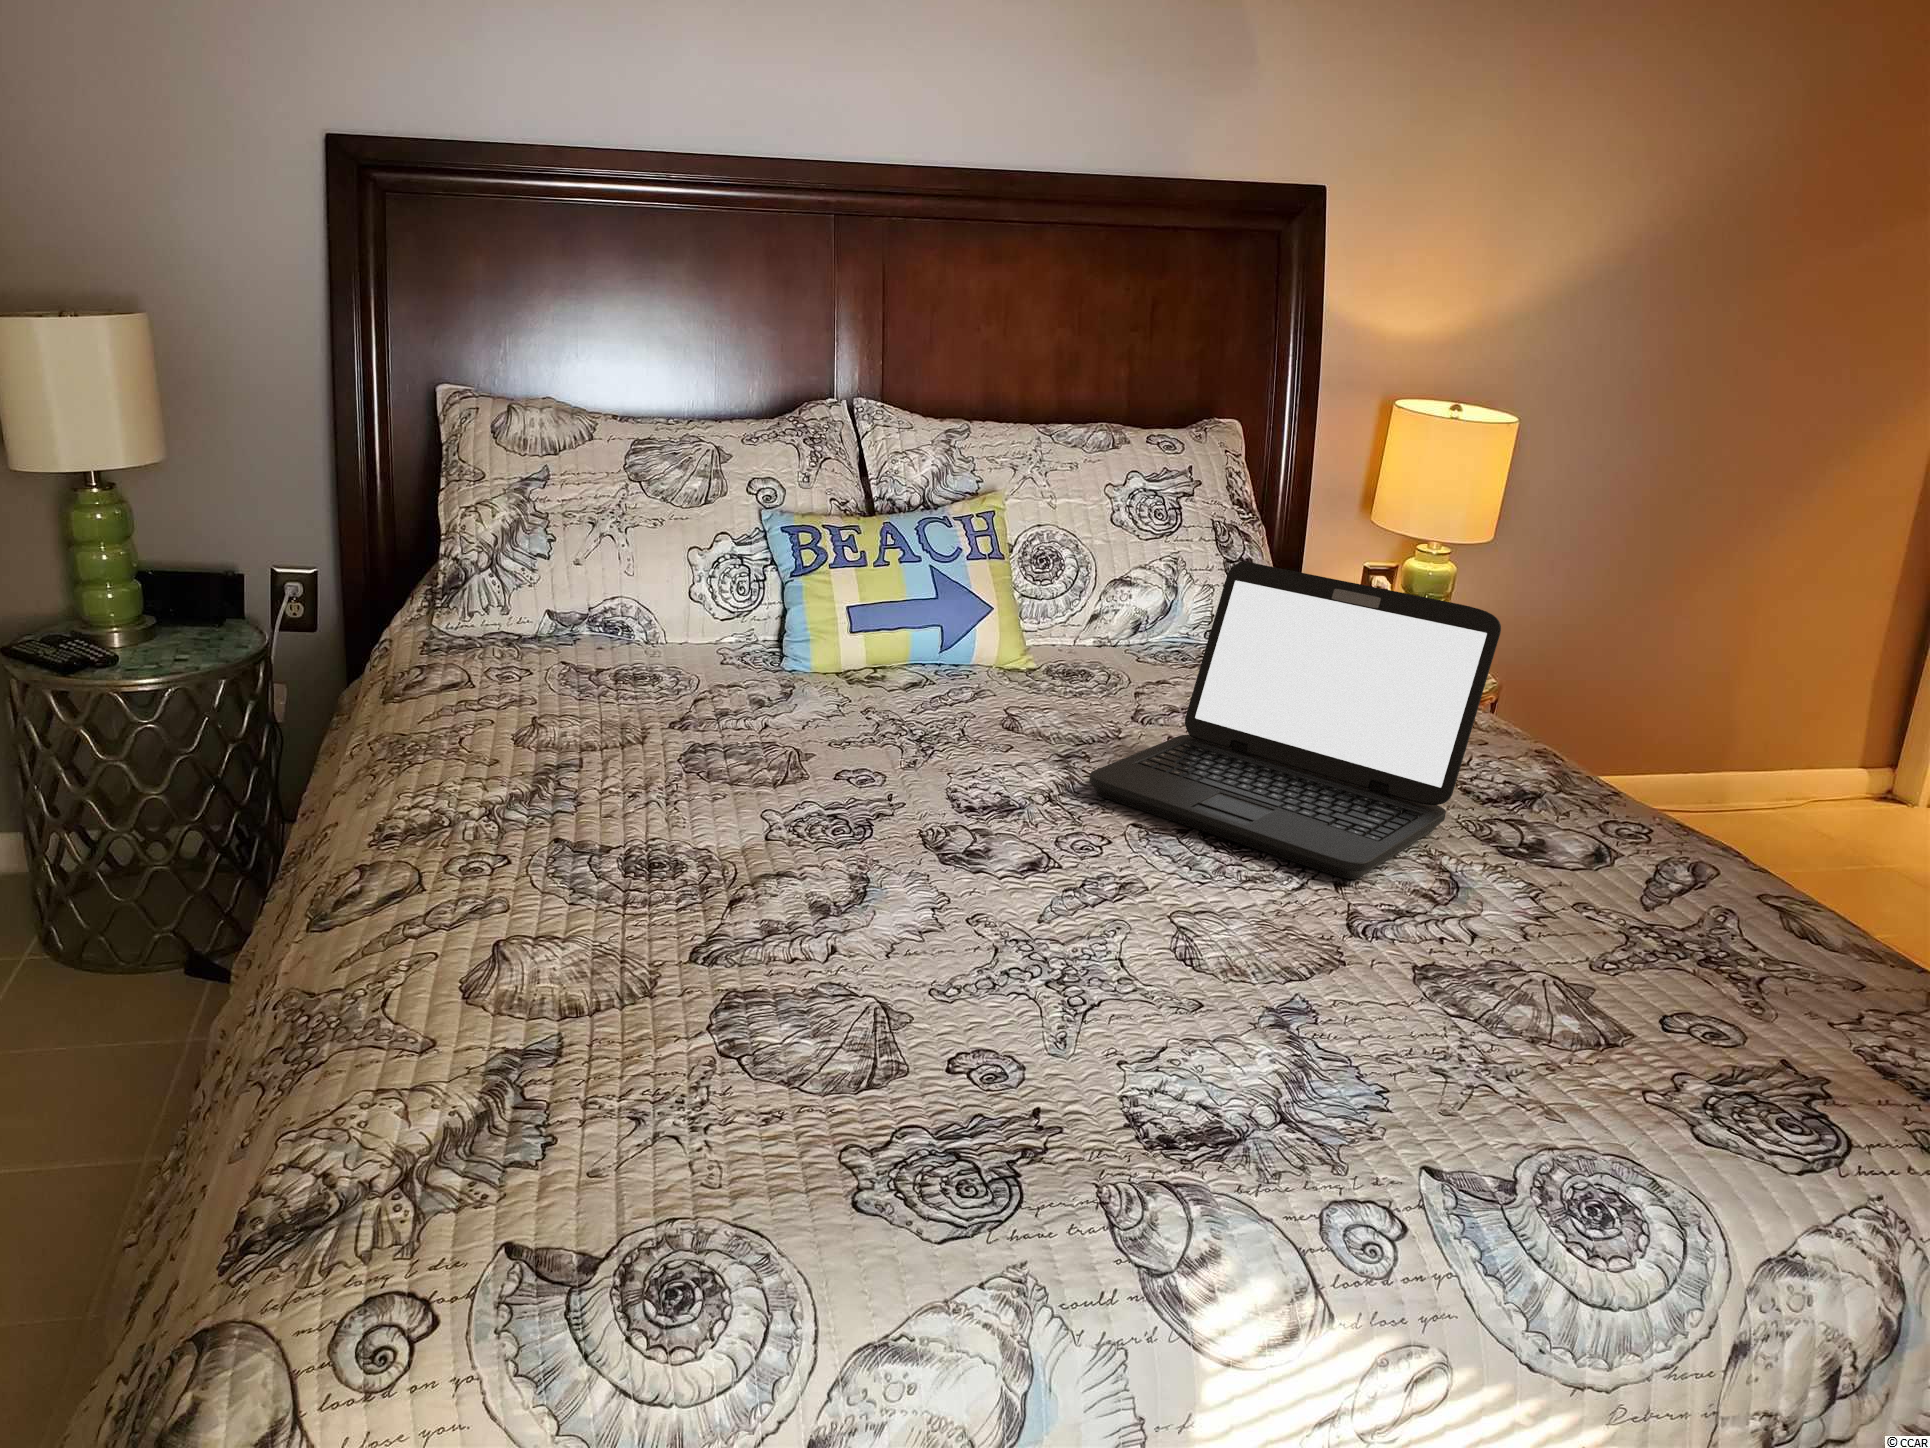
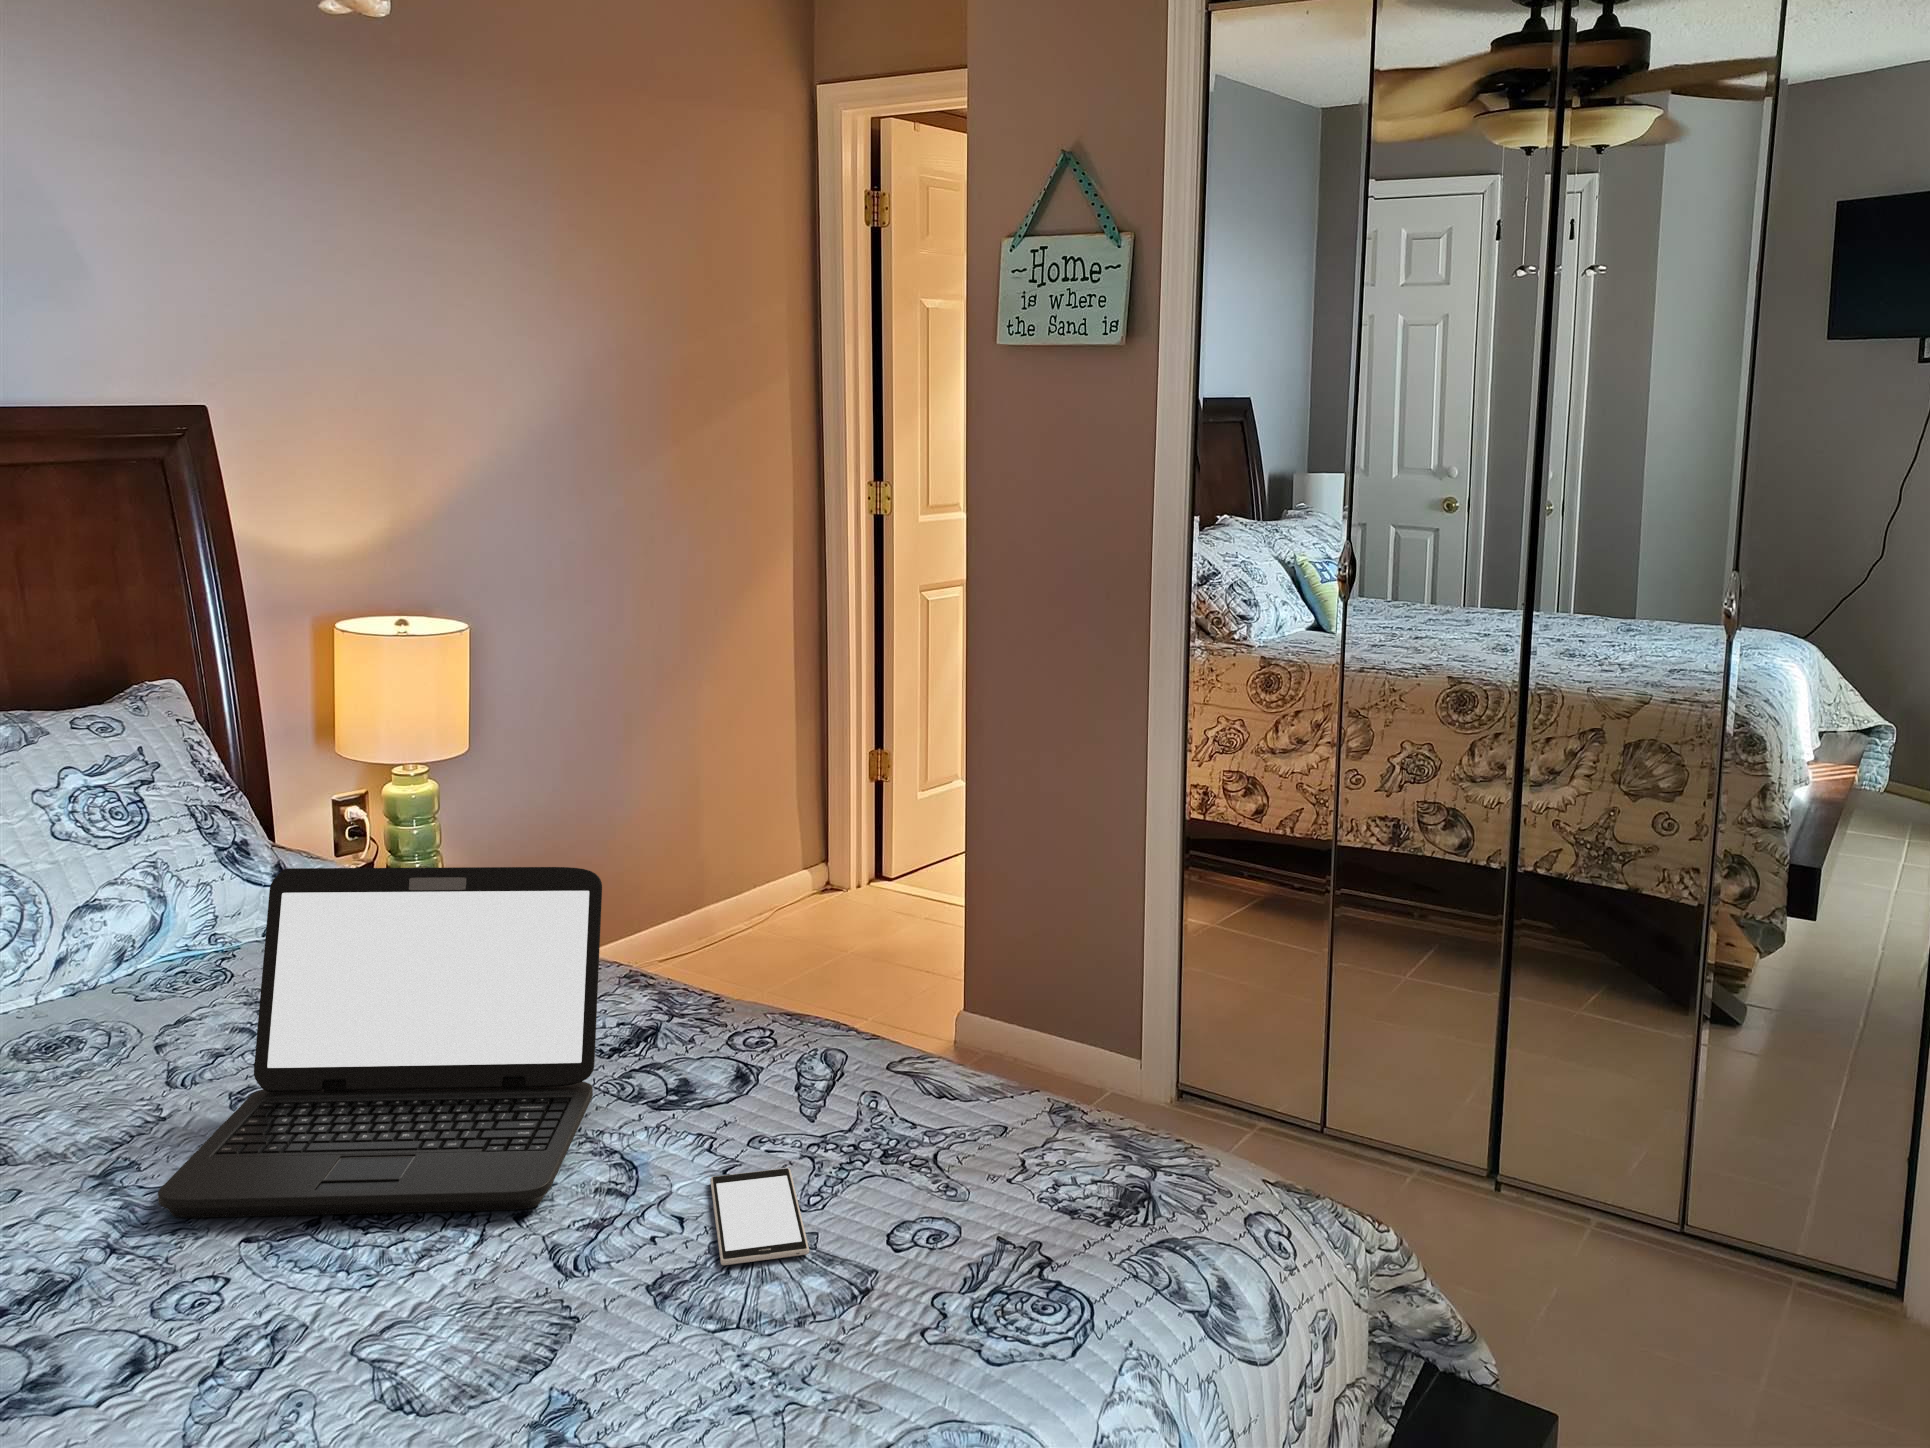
smartphone: none [1488,914,1601,1001] -> present [710,1168,809,1265]

